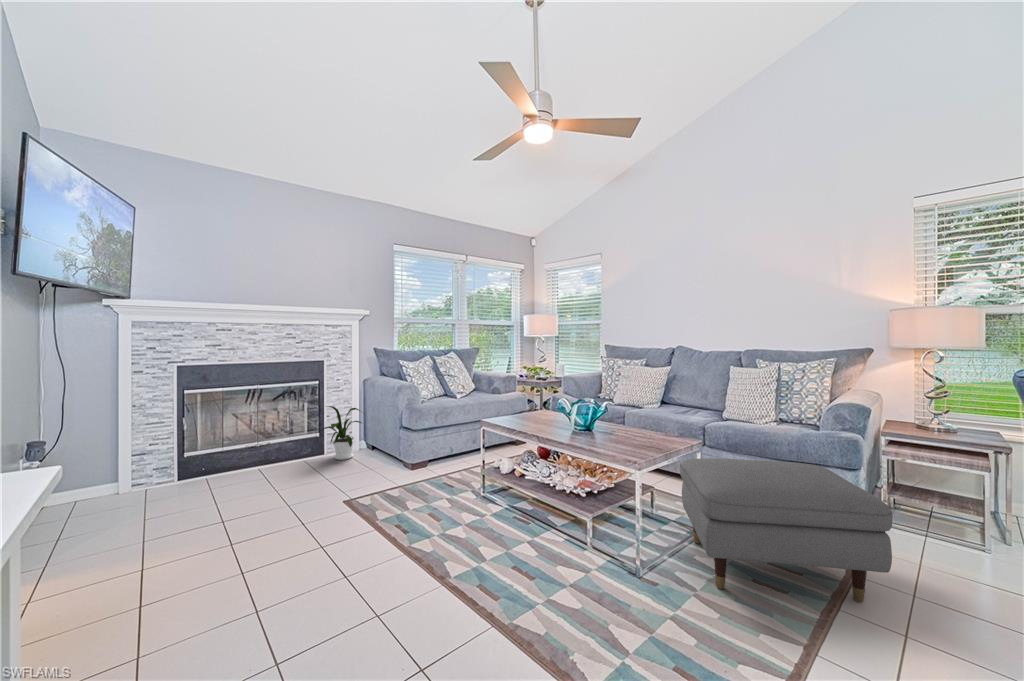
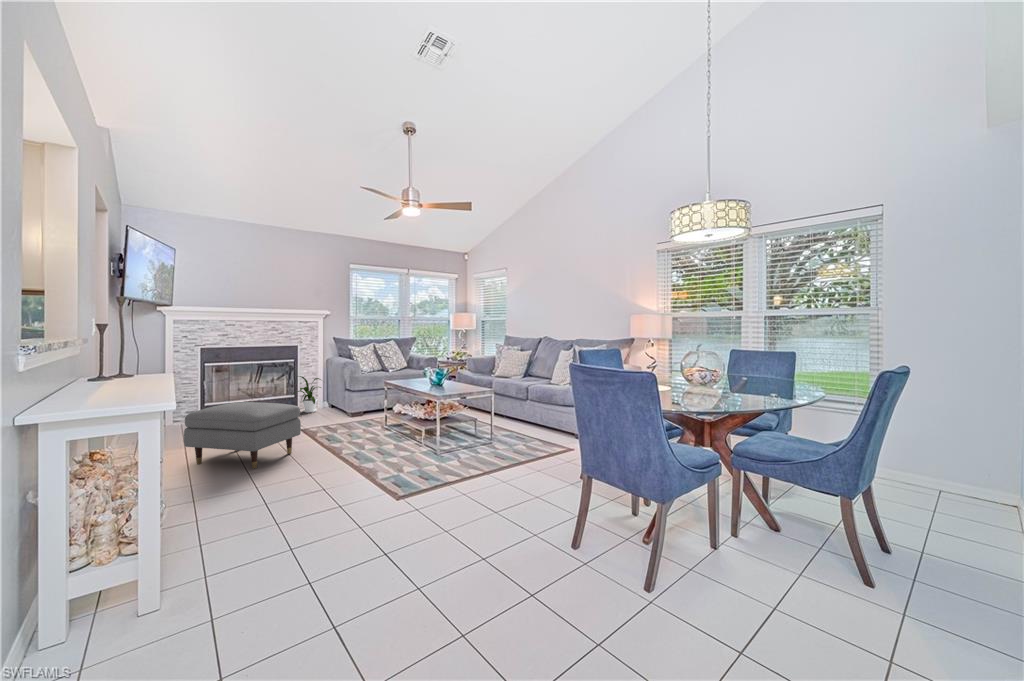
ottoman: present [680,458,893,602] -> present [184,402,301,469]

